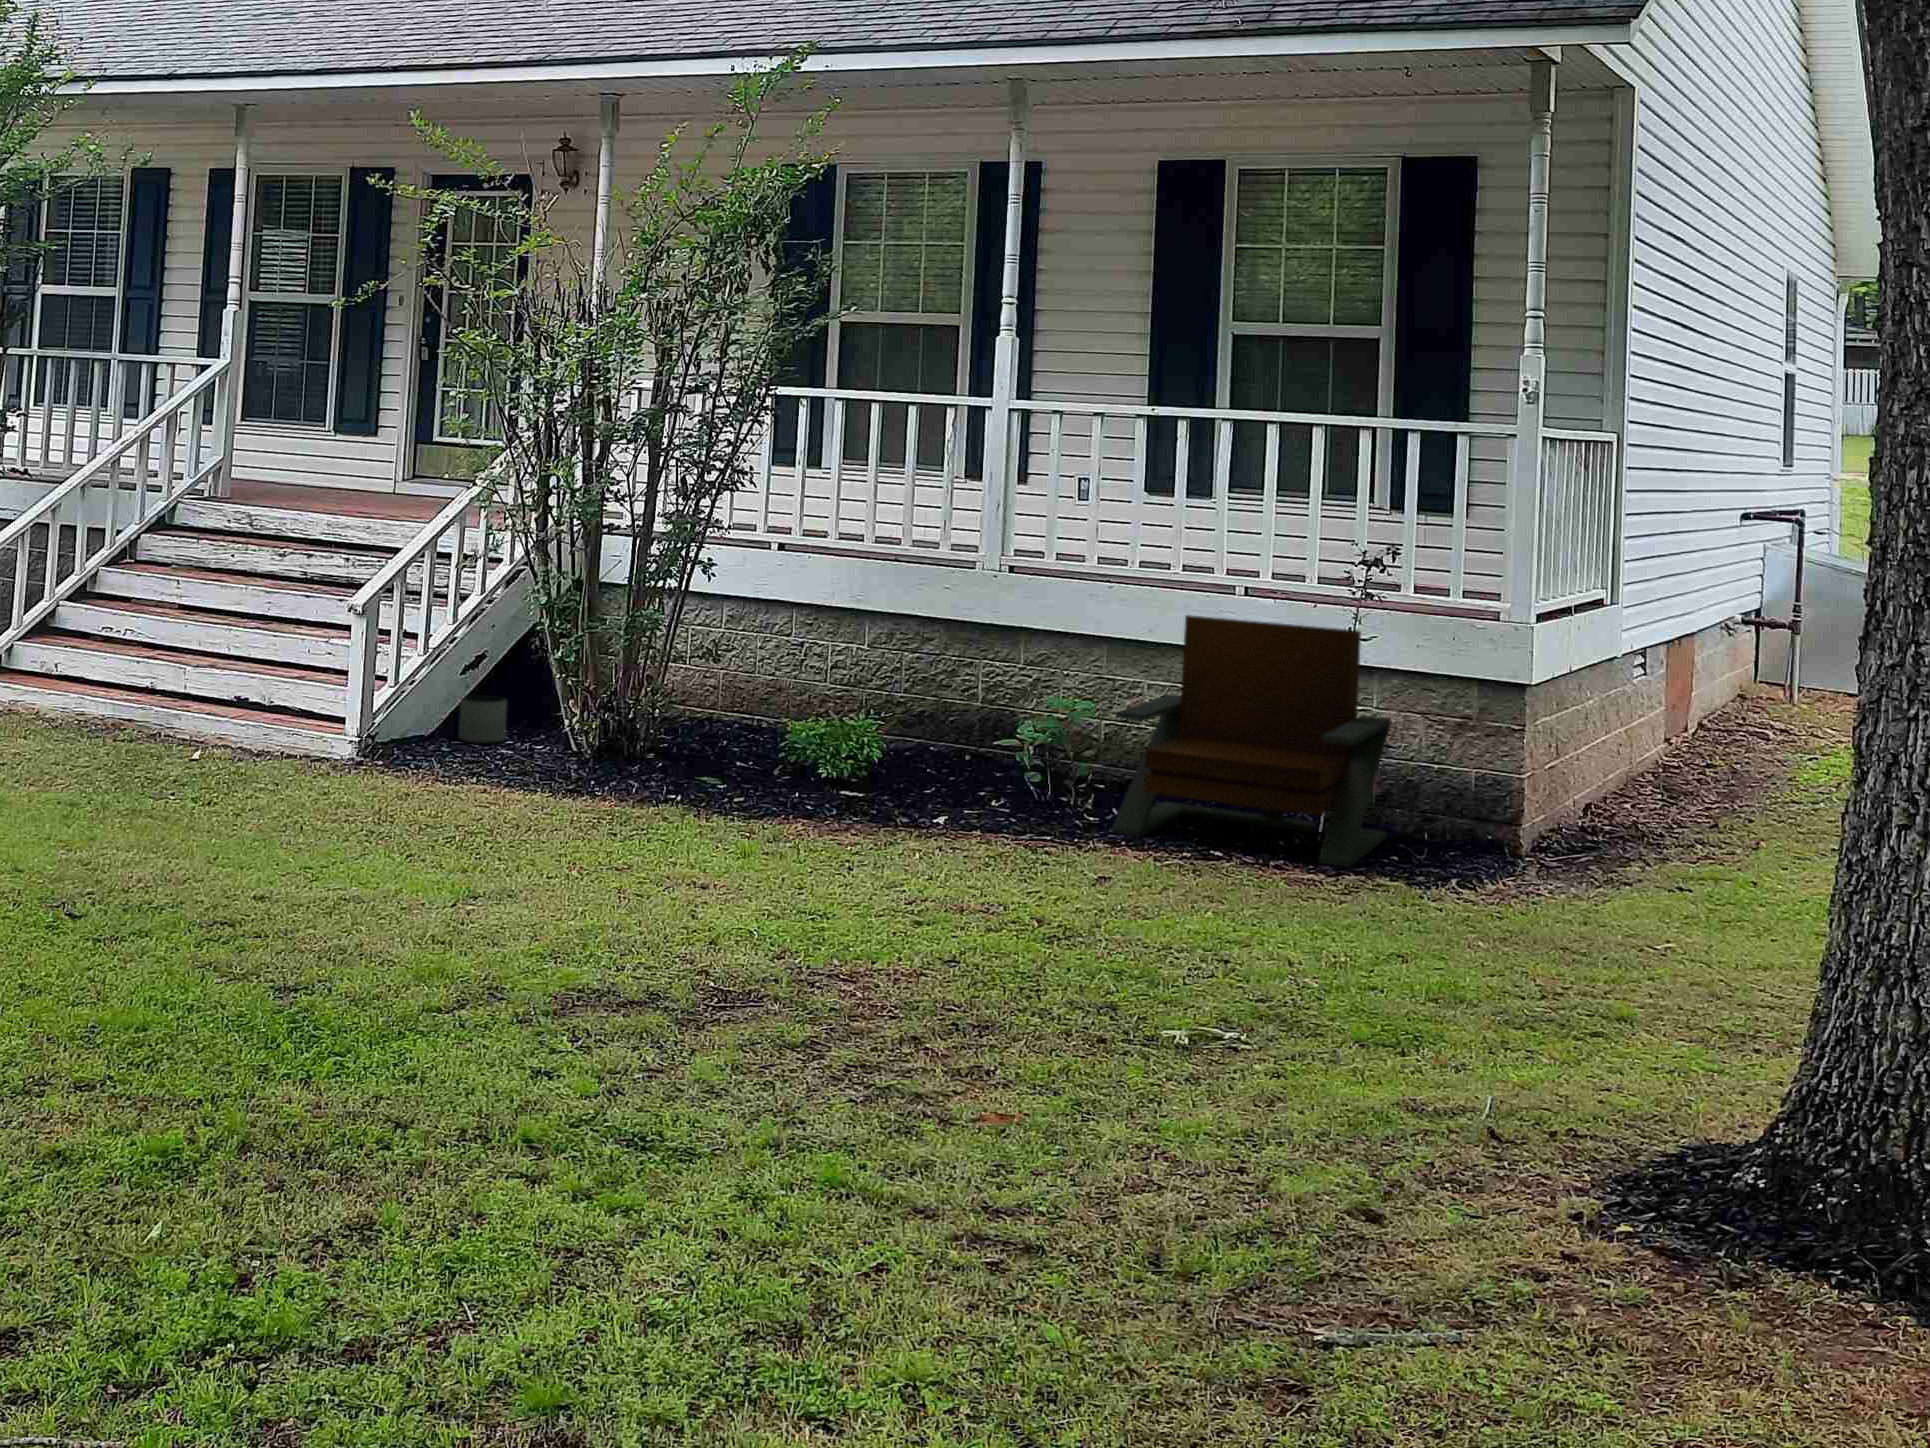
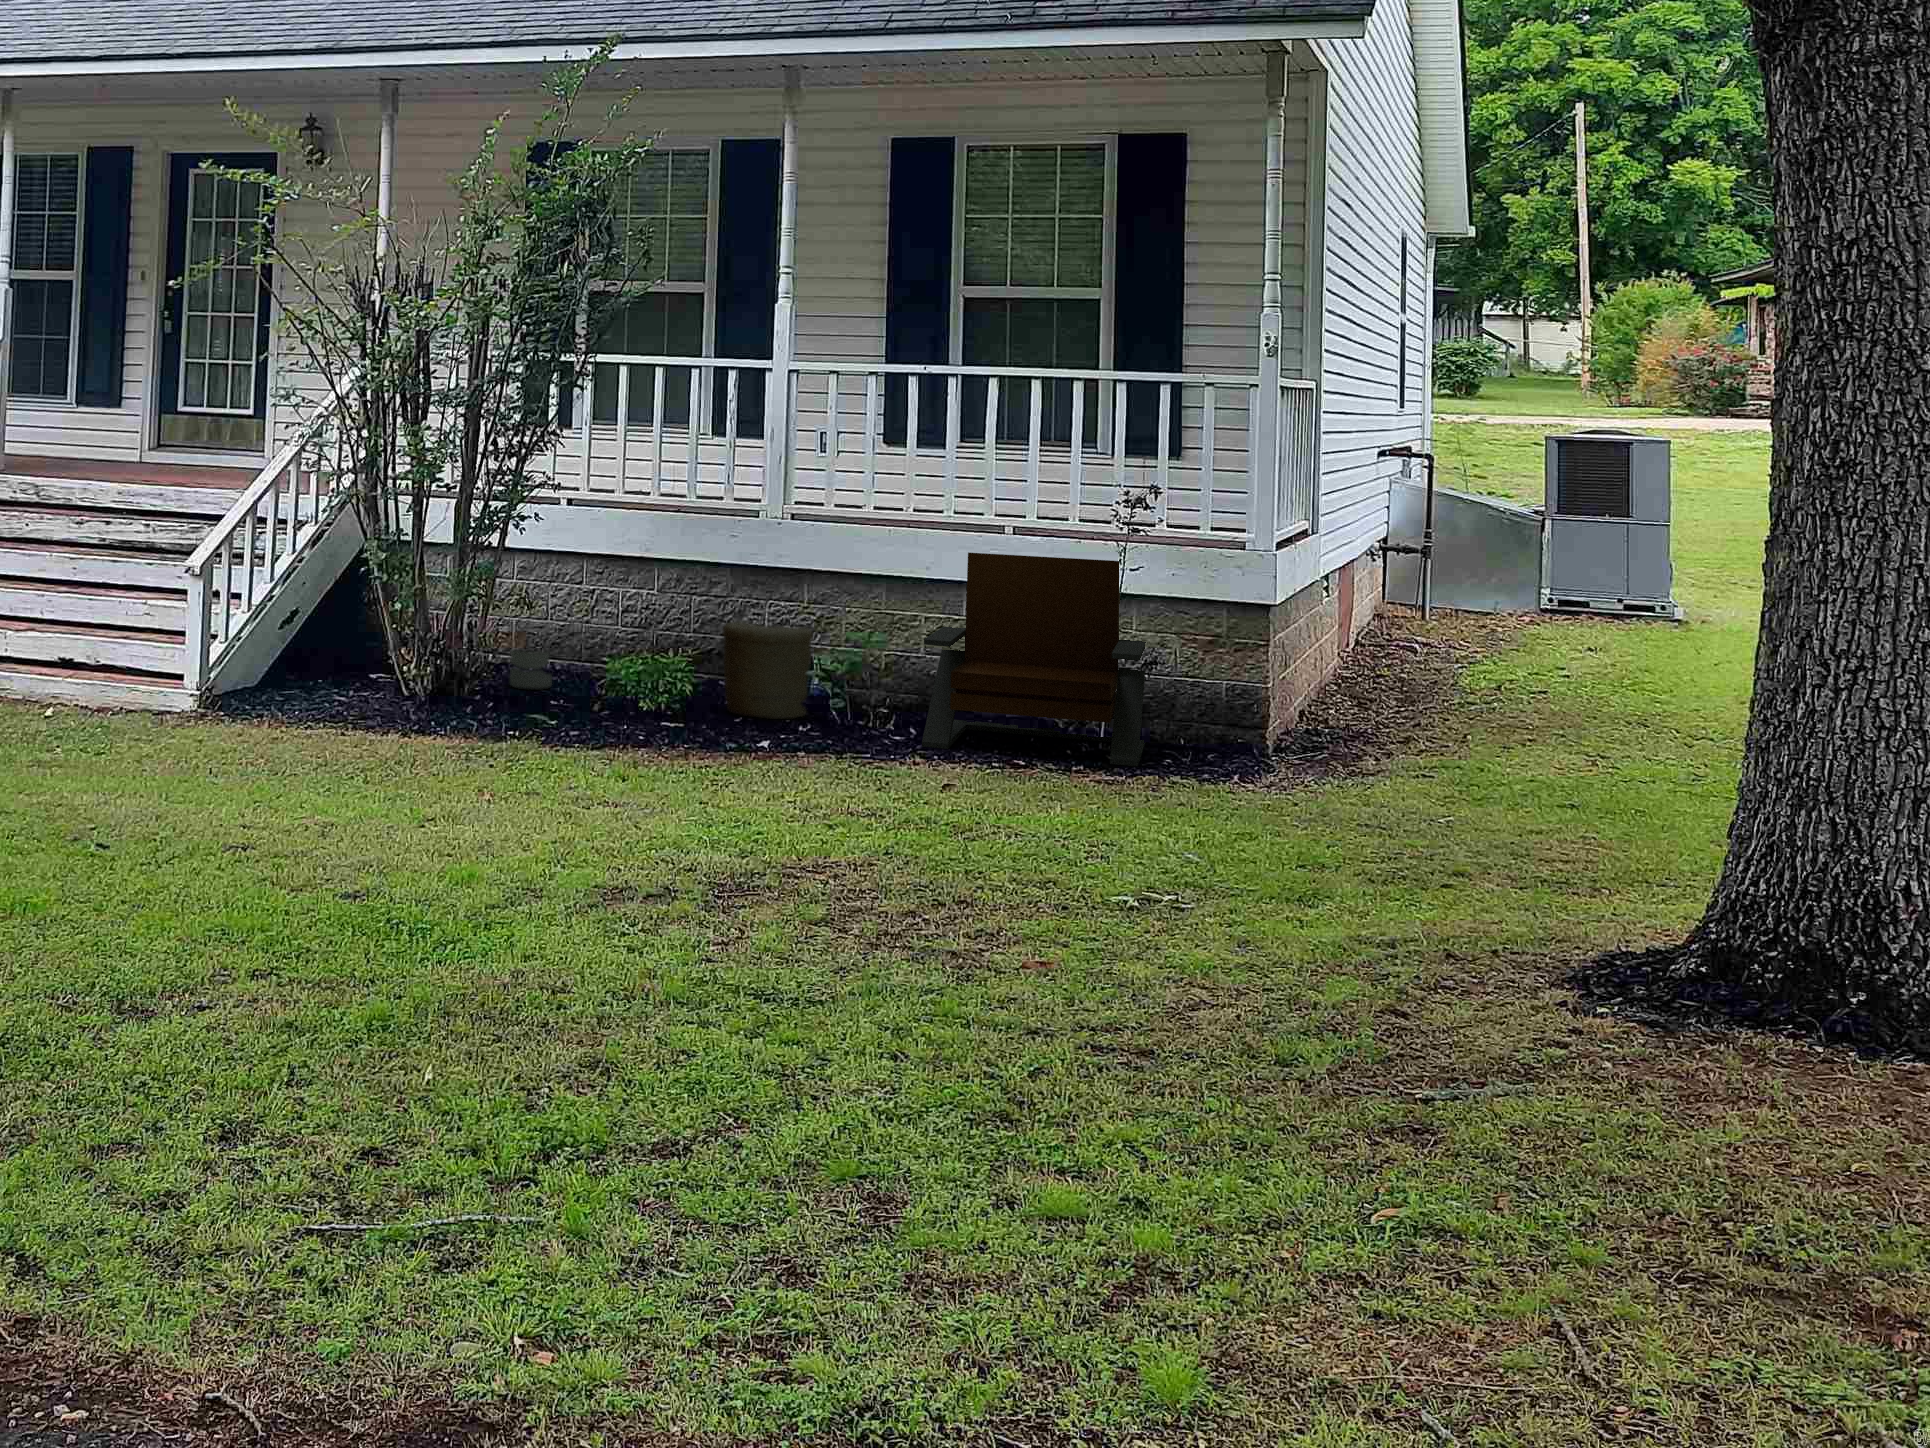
woven basket: none [919,684,1020,794] -> present [723,622,813,719]
planter: present [459,696,507,744] -> present [510,650,552,690]

